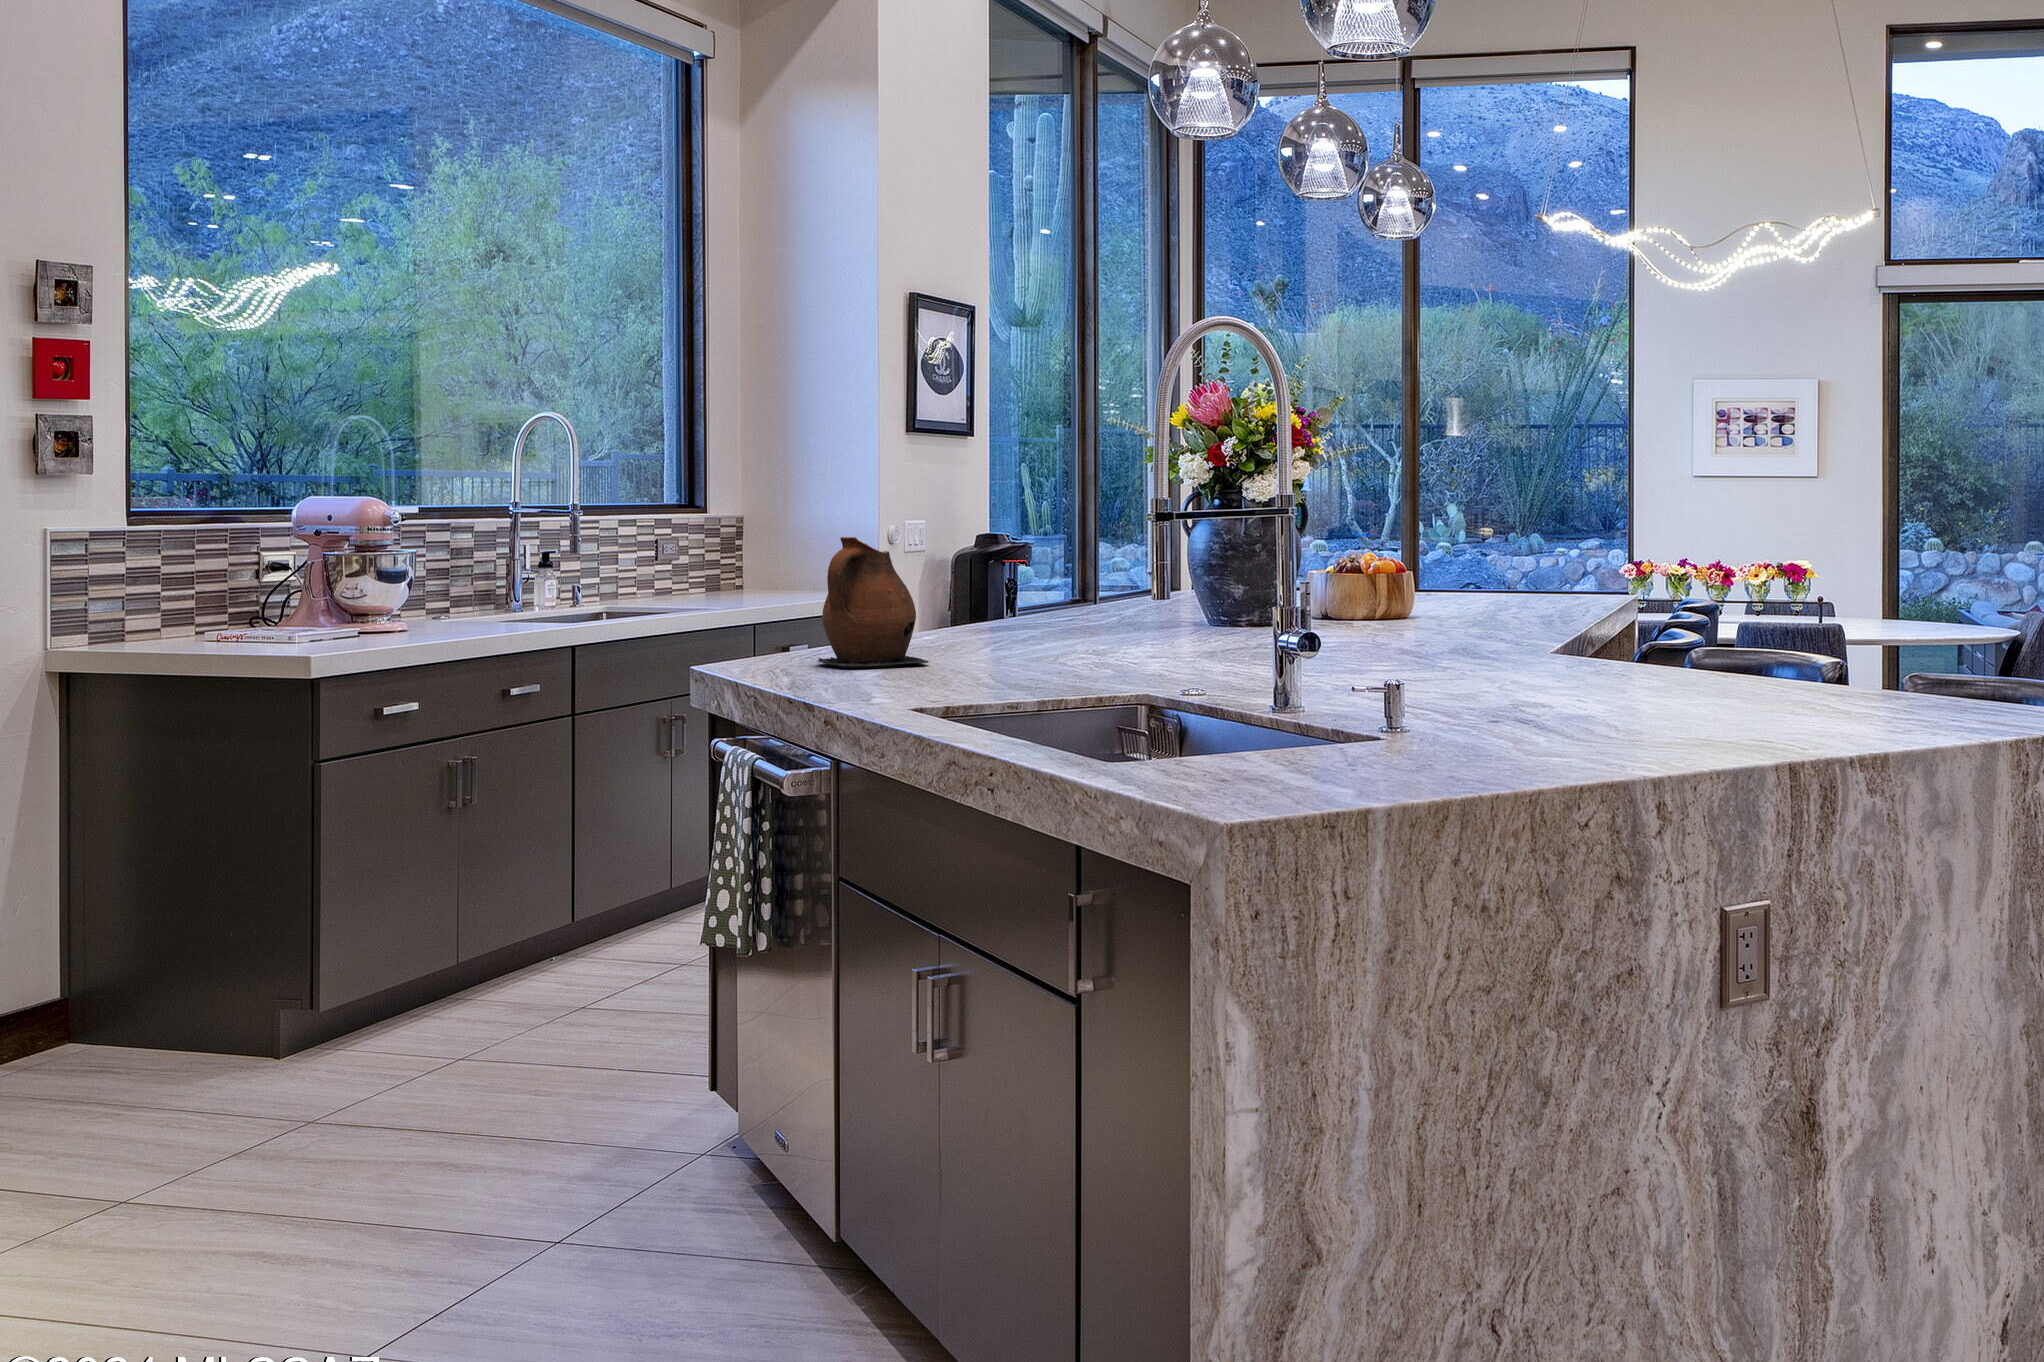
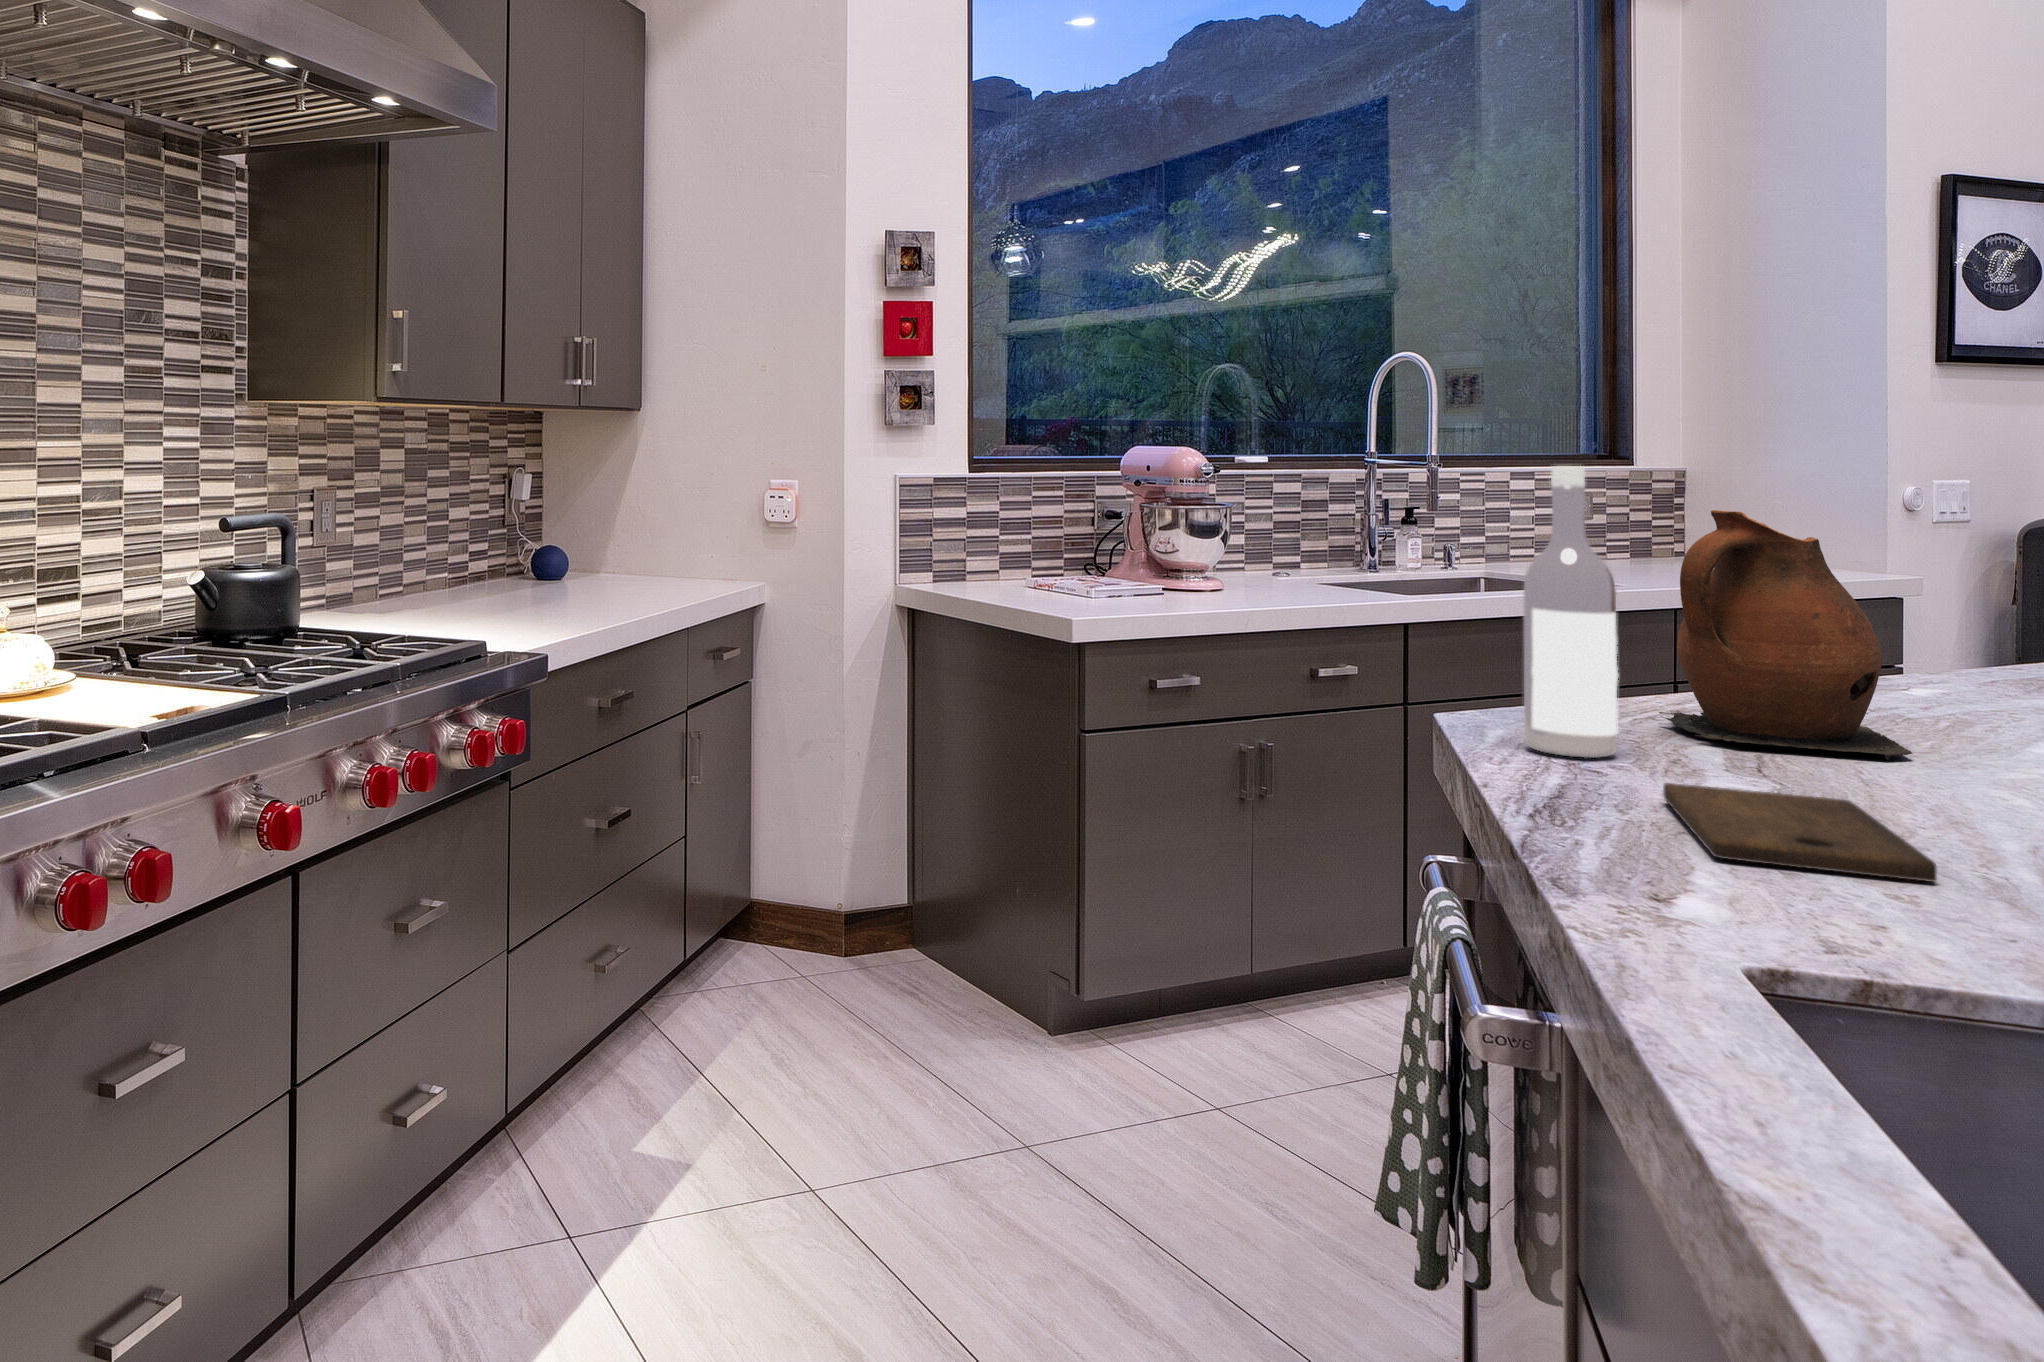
wine bottle: none [757,512,805,679] -> present [1524,466,1618,758]
cutting board: none [839,673,952,696] -> present [1663,783,1937,882]

